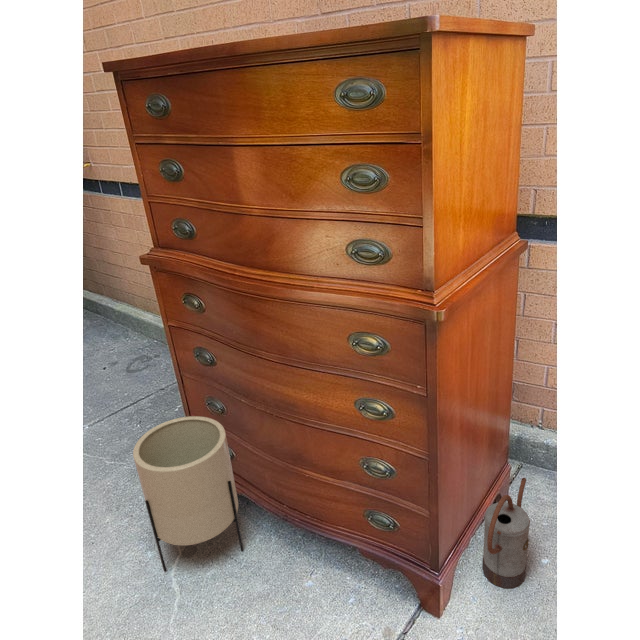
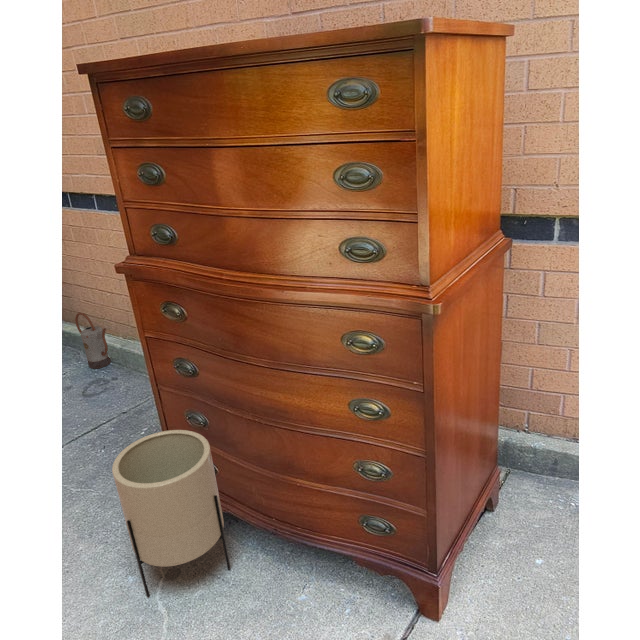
watering can: present [482,478,530,588] -> present [75,313,111,369]

